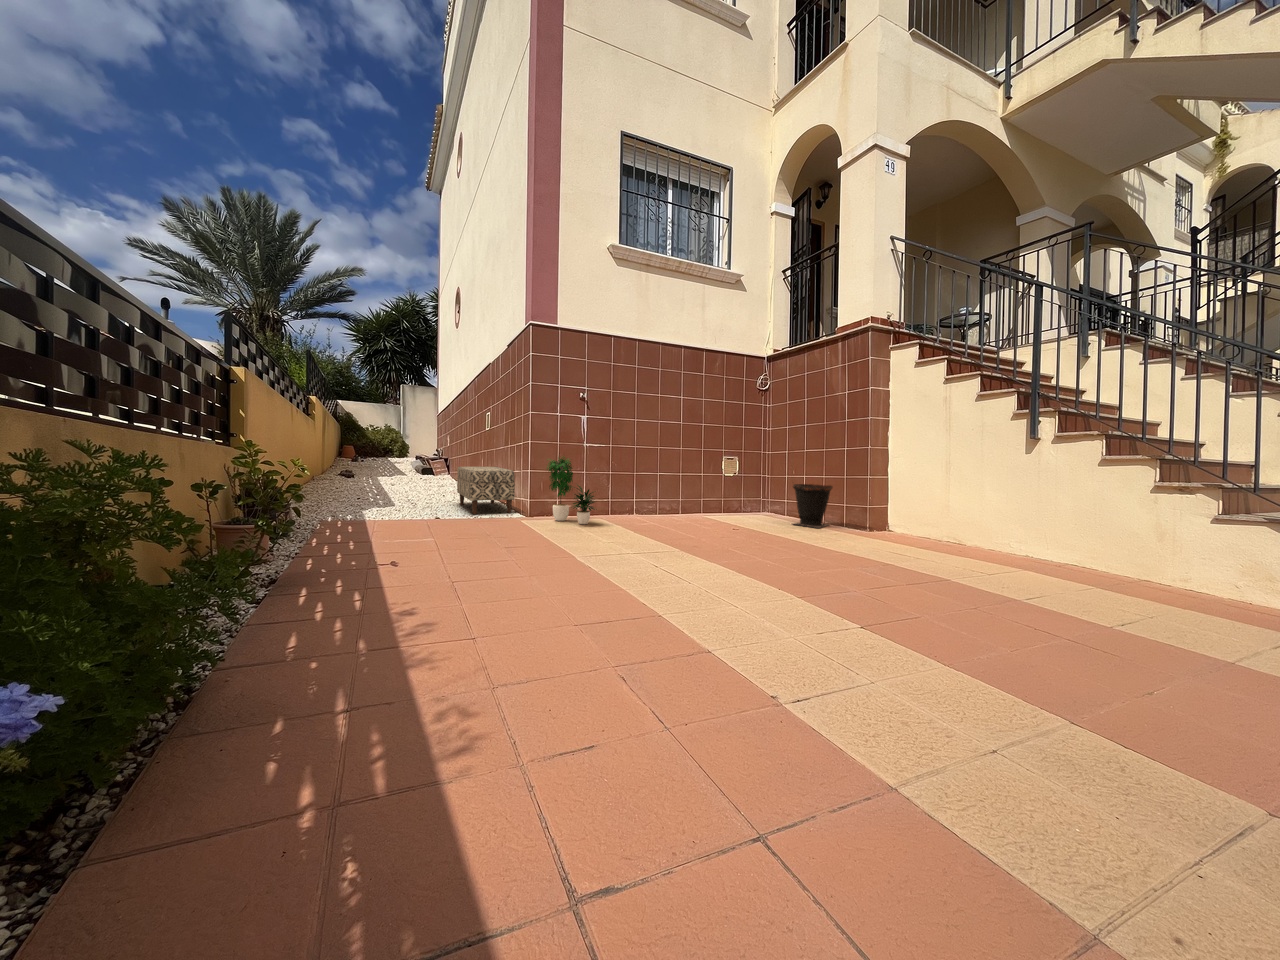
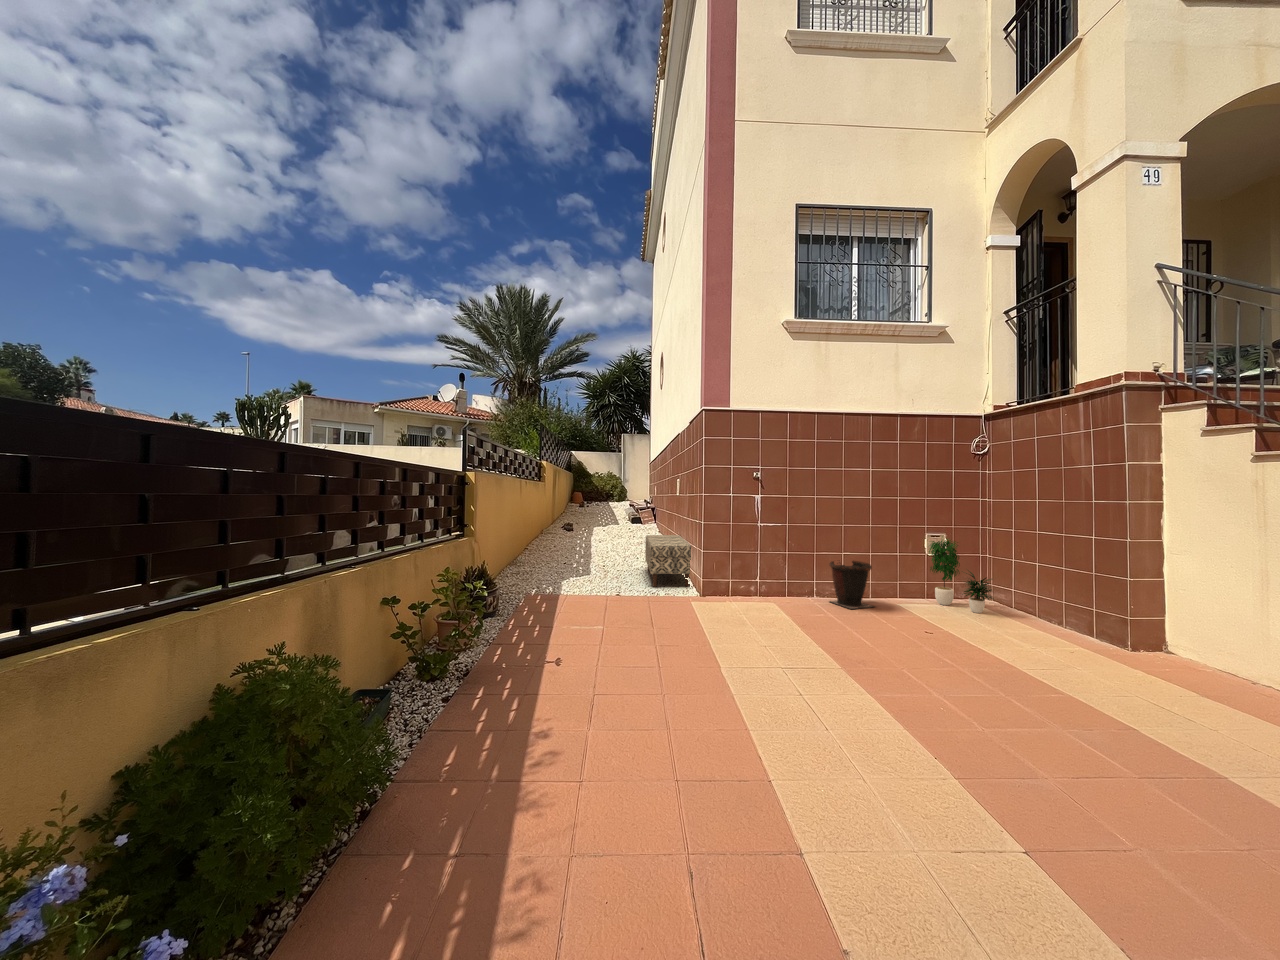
potted plant: present [547,457,596,524] -> present [929,539,994,613]
bucket: present [793,484,833,528] -> present [830,560,874,609]

